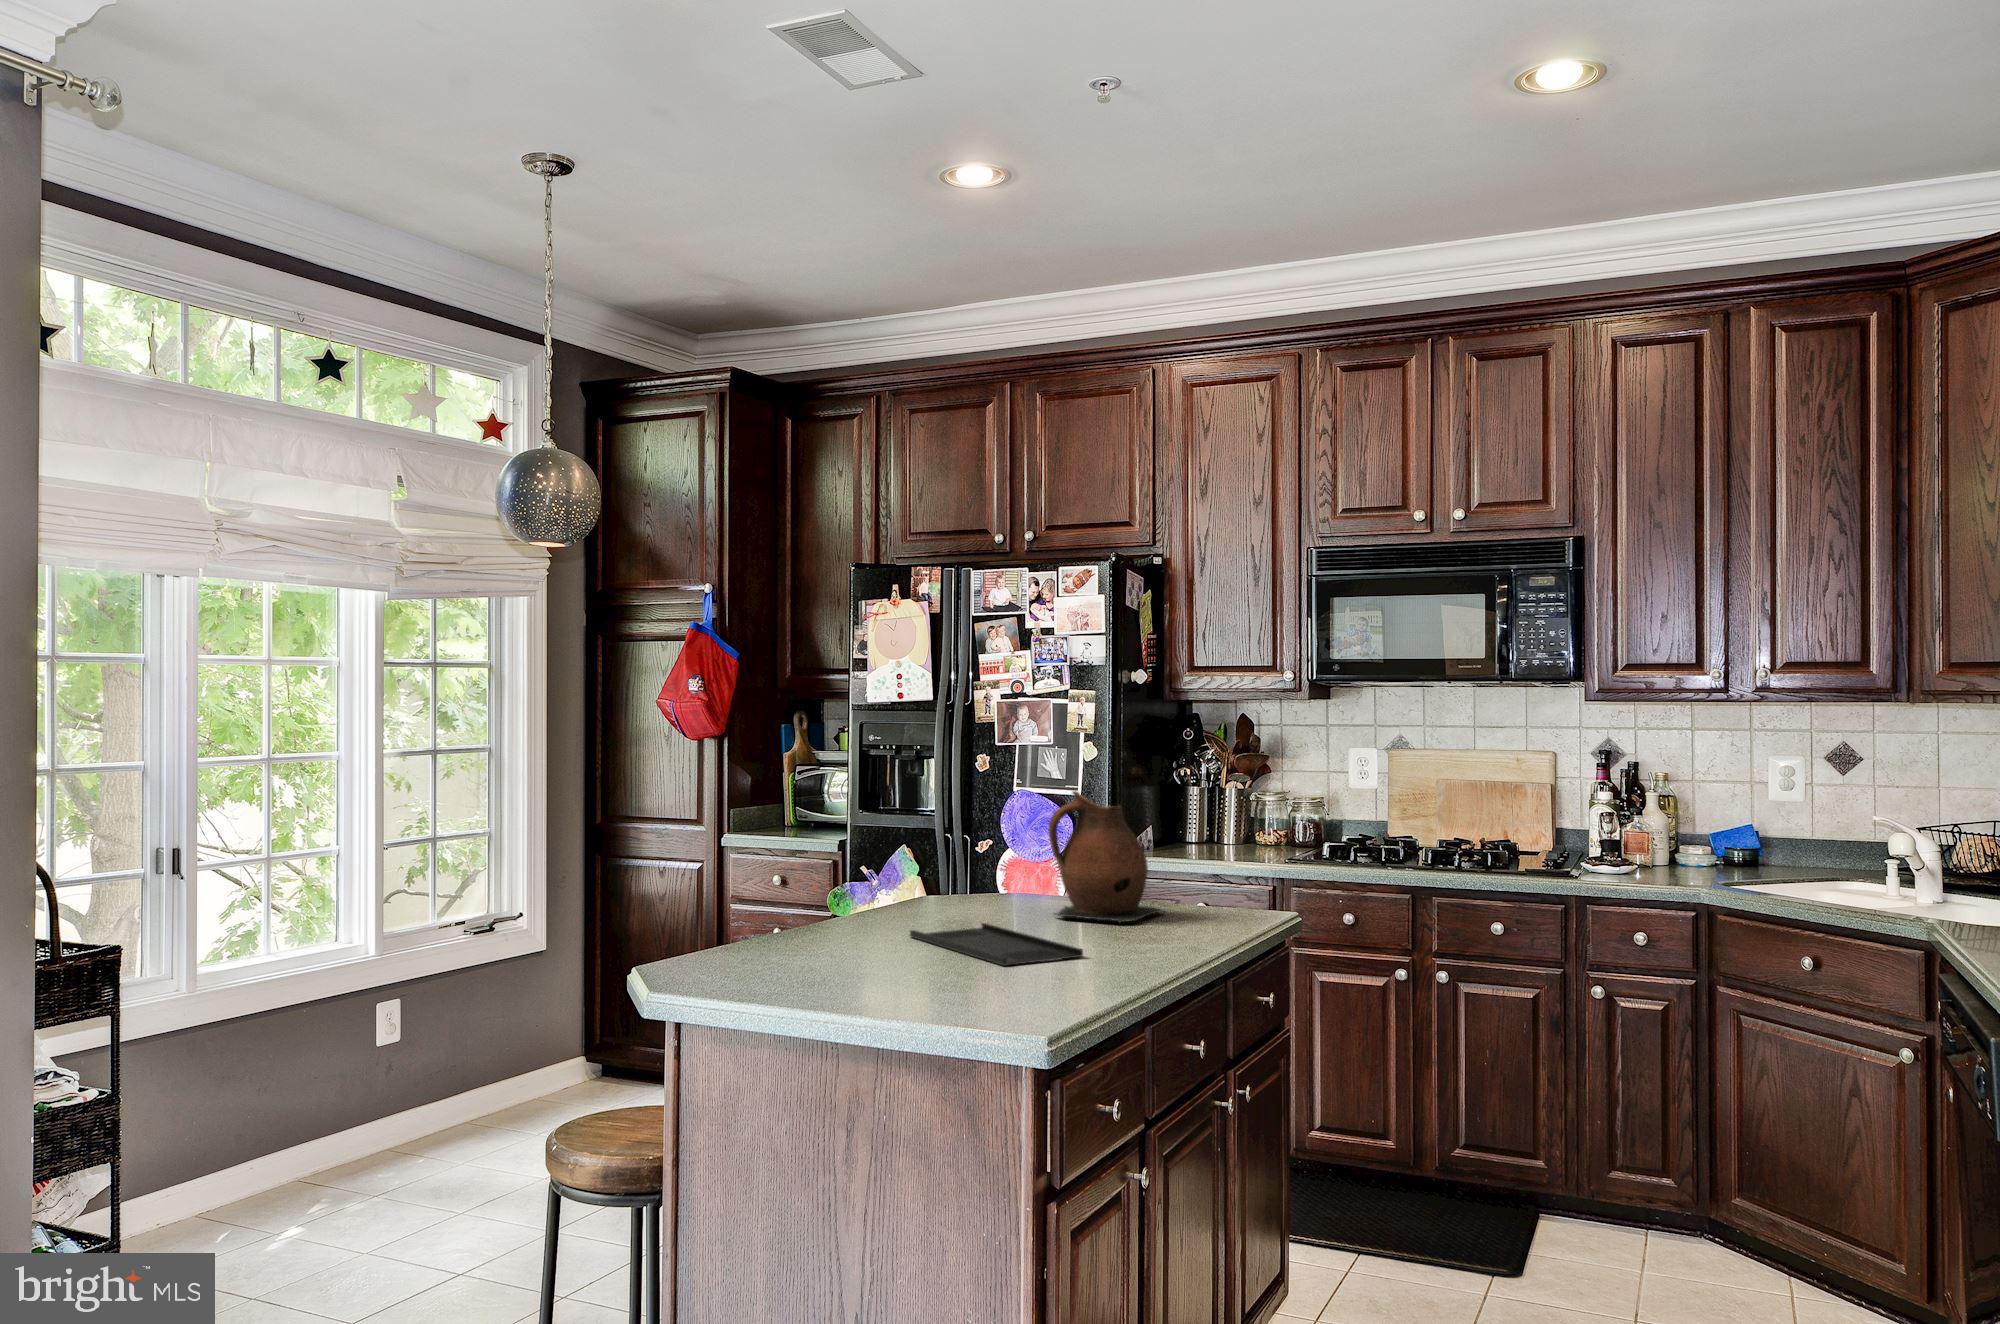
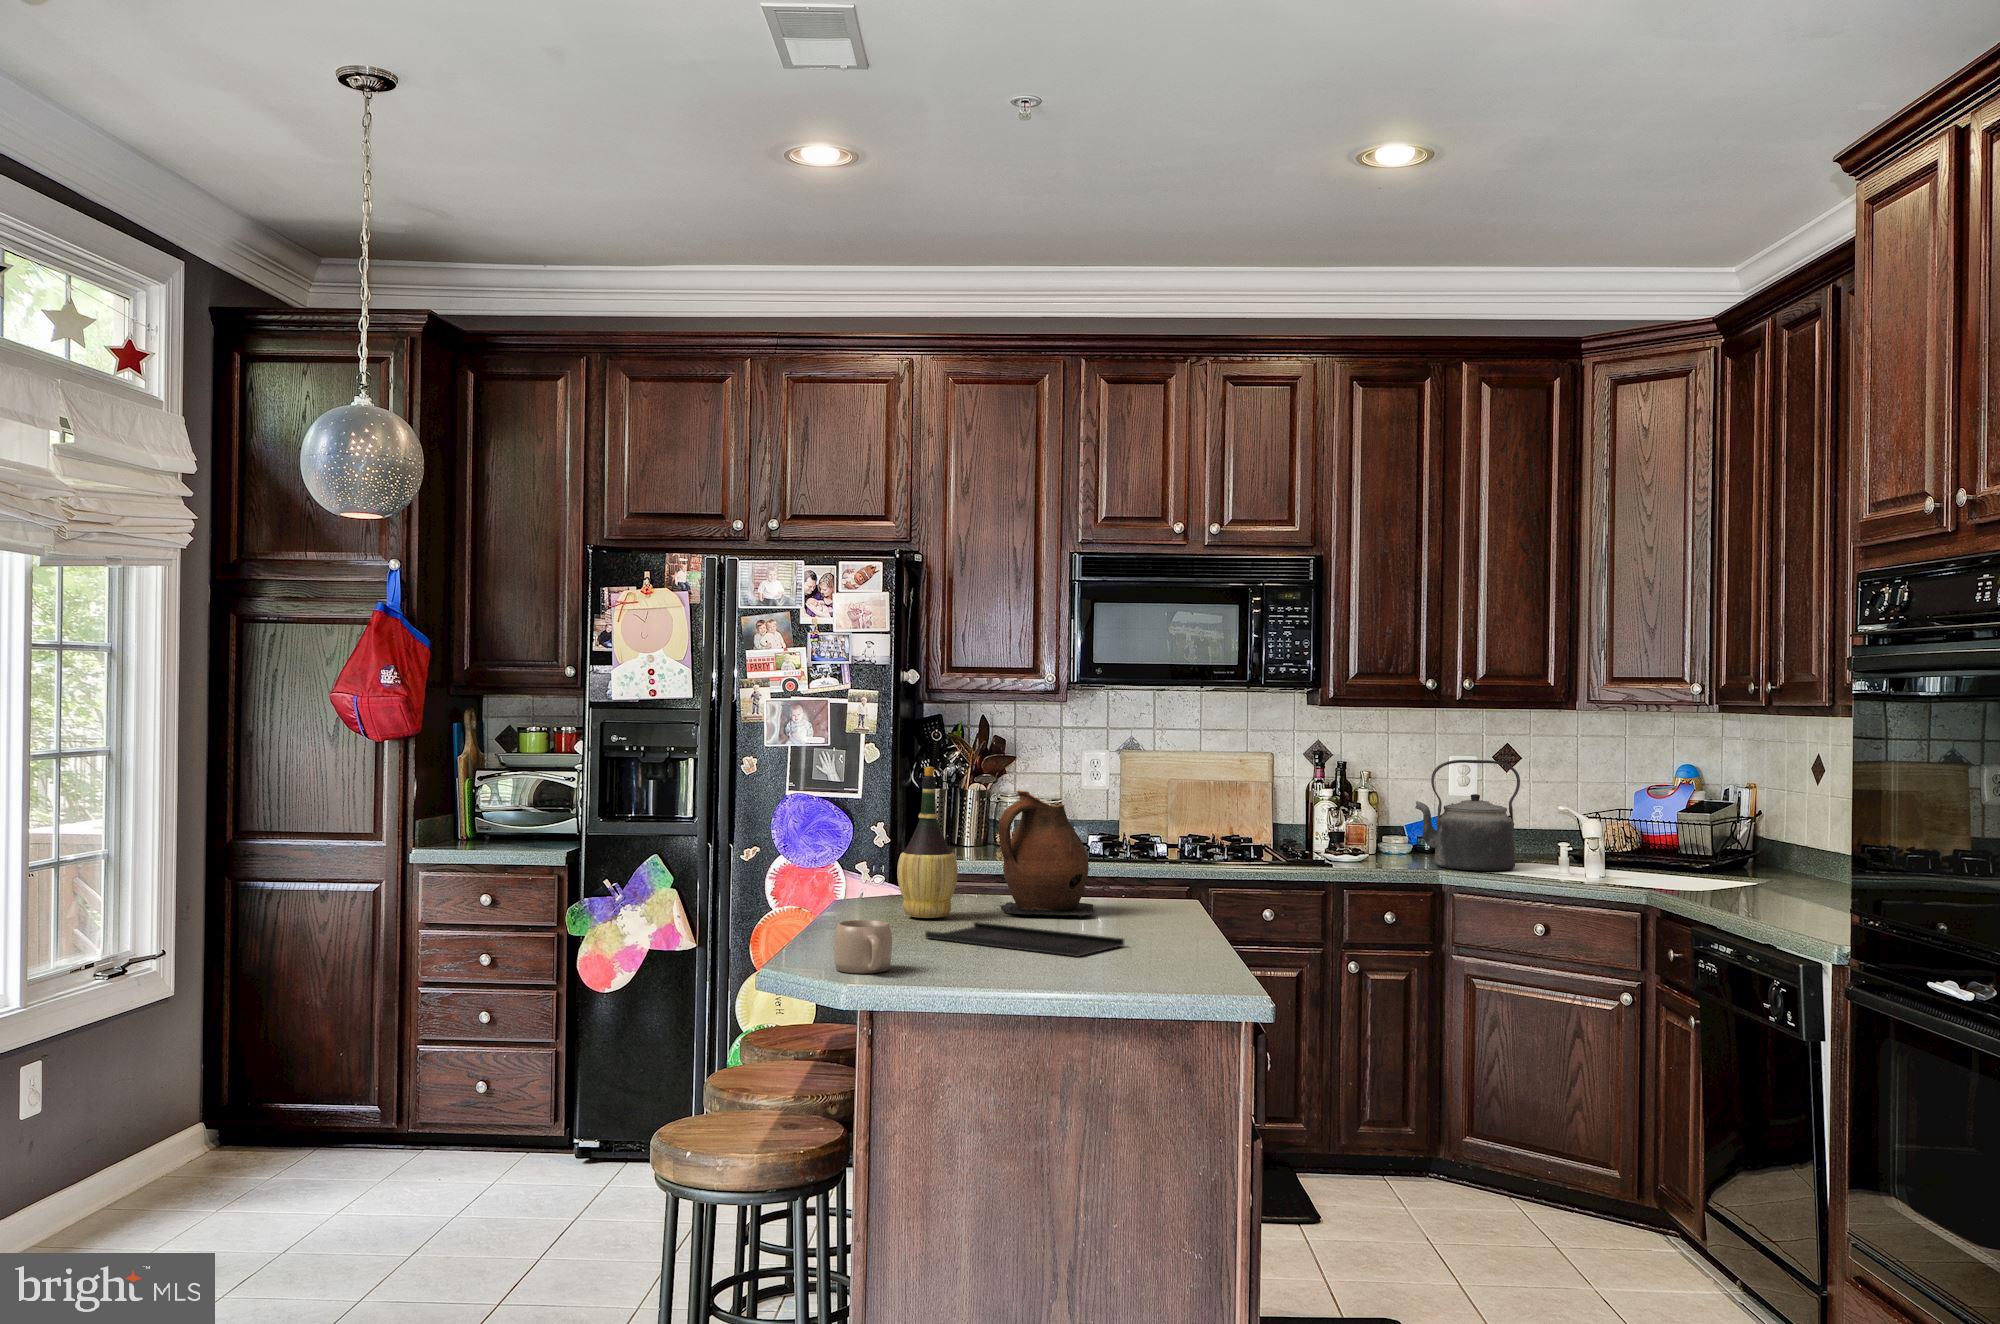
kettle: none [1684,762,1815,891] -> present [1415,760,1520,871]
wine bottle: none [941,765,1001,916] -> present [897,766,958,918]
mug: none [733,917,791,970] -> present [834,920,892,973]

